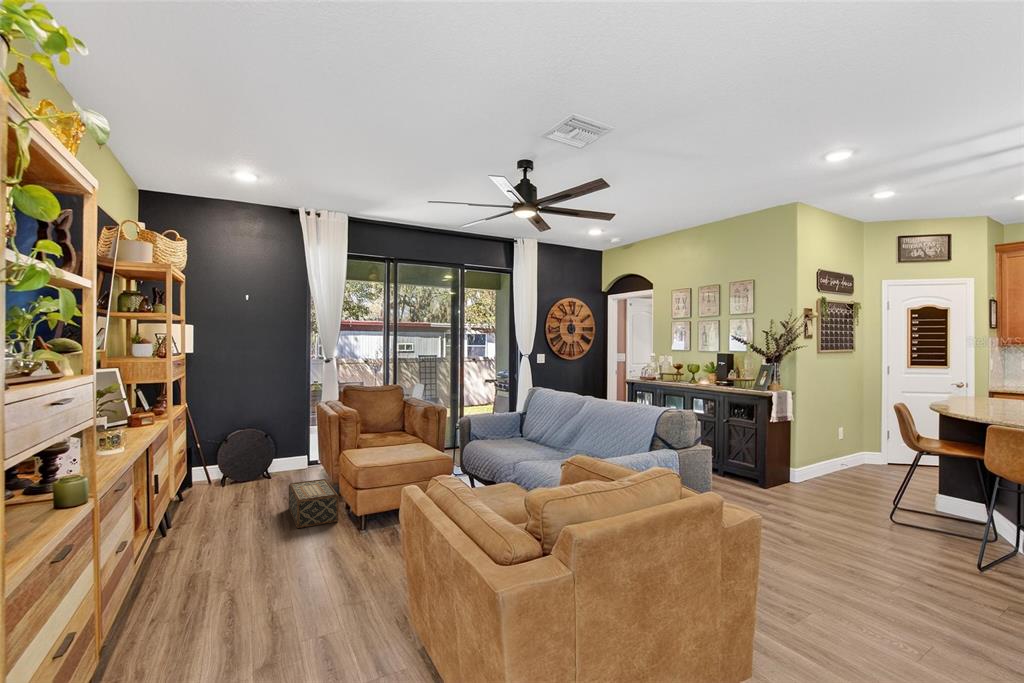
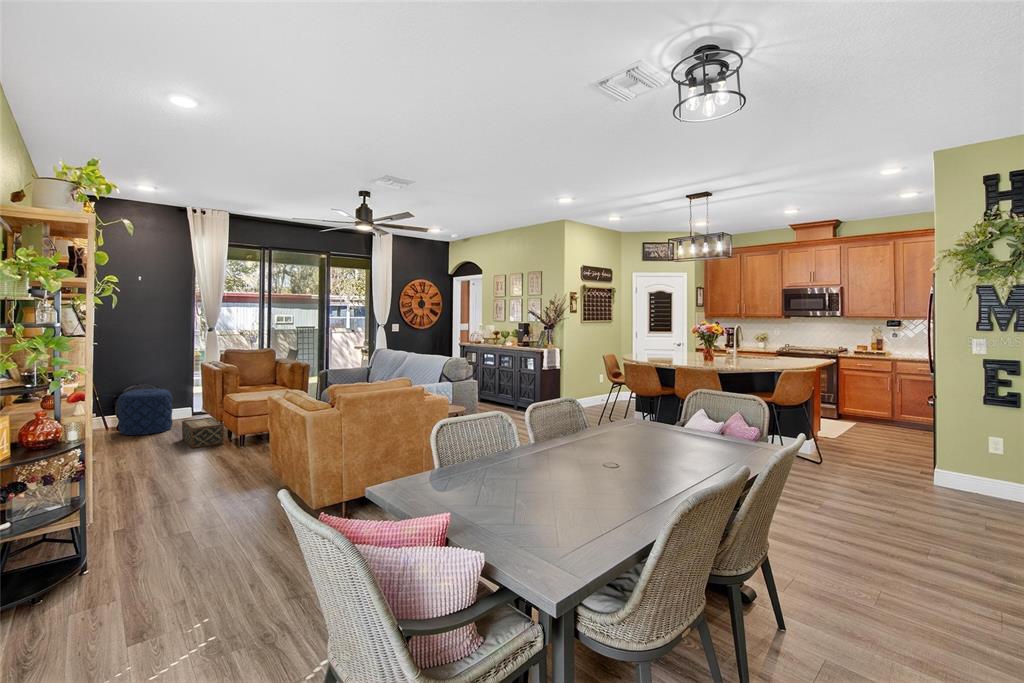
pouf: none [218,434,282,497] -> present [118,389,173,435]

